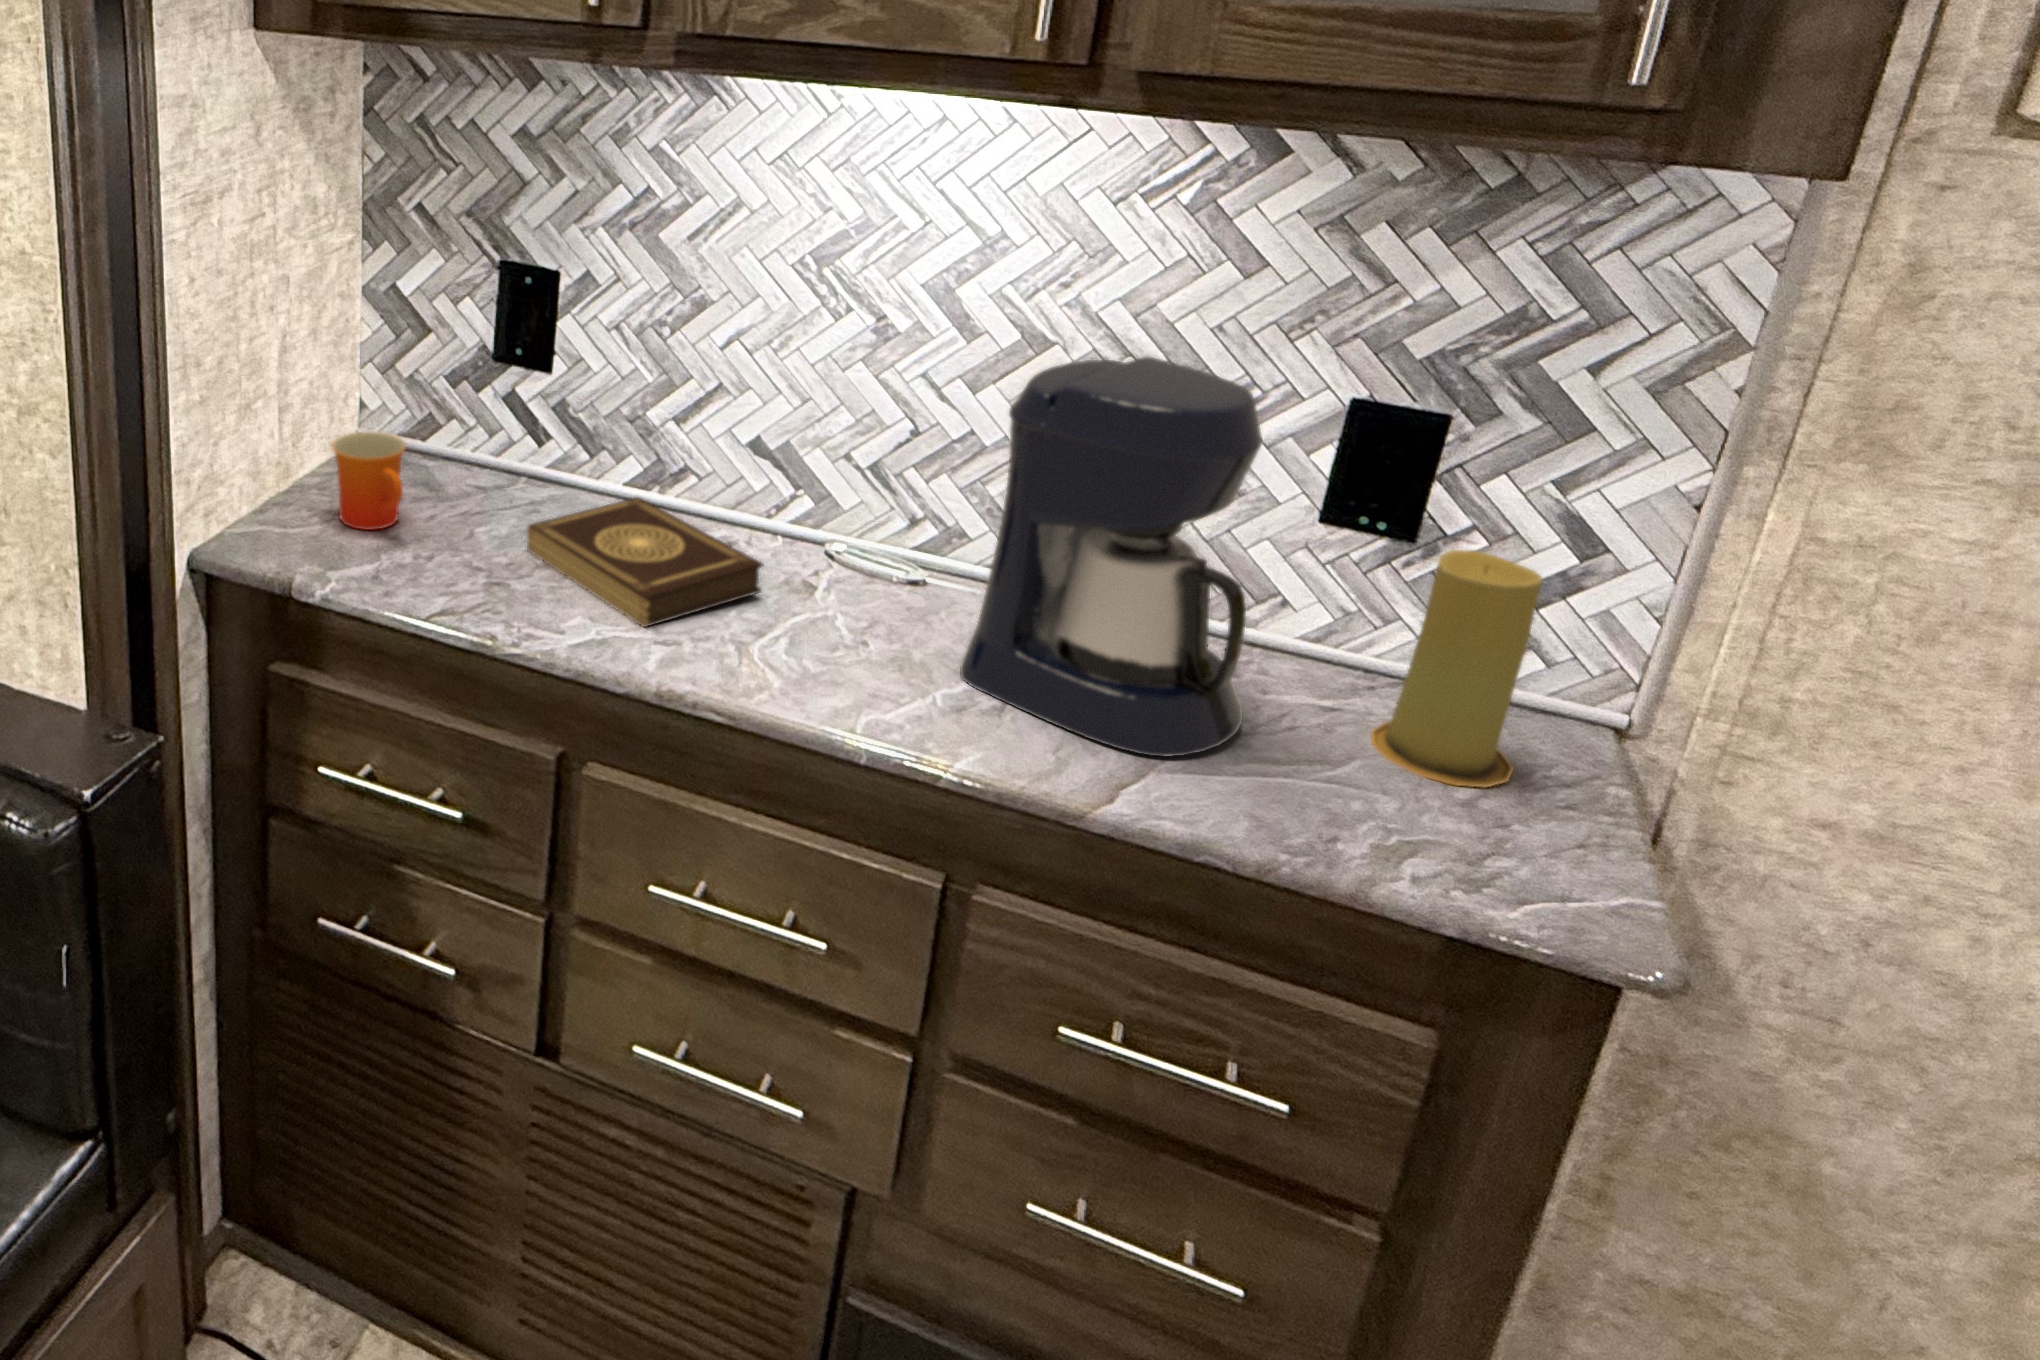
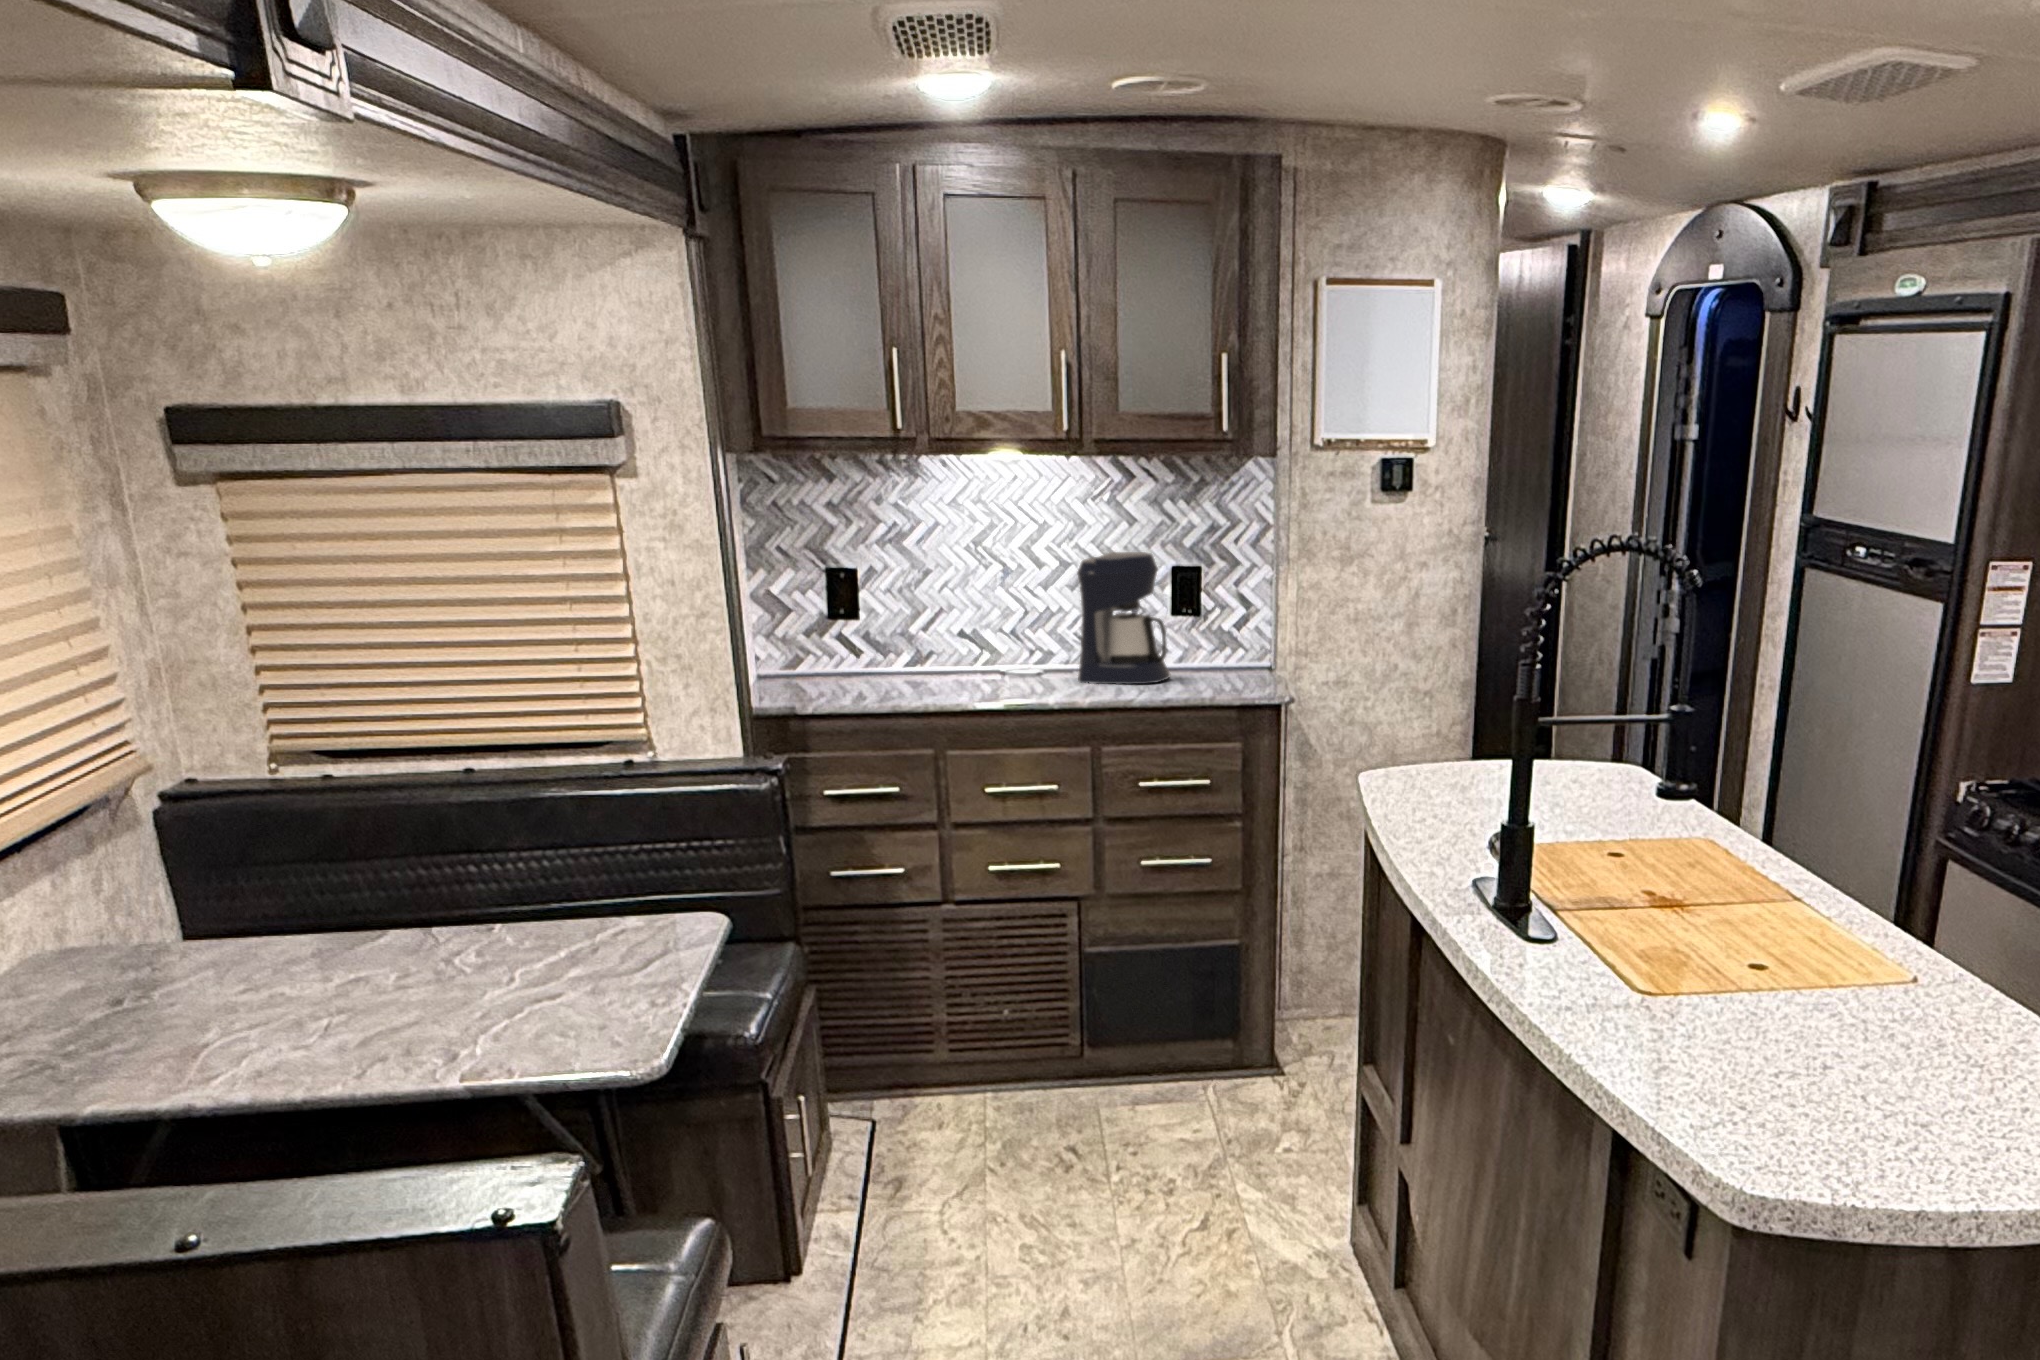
mug: present [332,431,406,530] -> none [789,647,835,689]
book: present [527,497,763,627] -> none [889,662,994,689]
candle: present [1371,550,1543,787] -> none [1205,602,1246,678]

